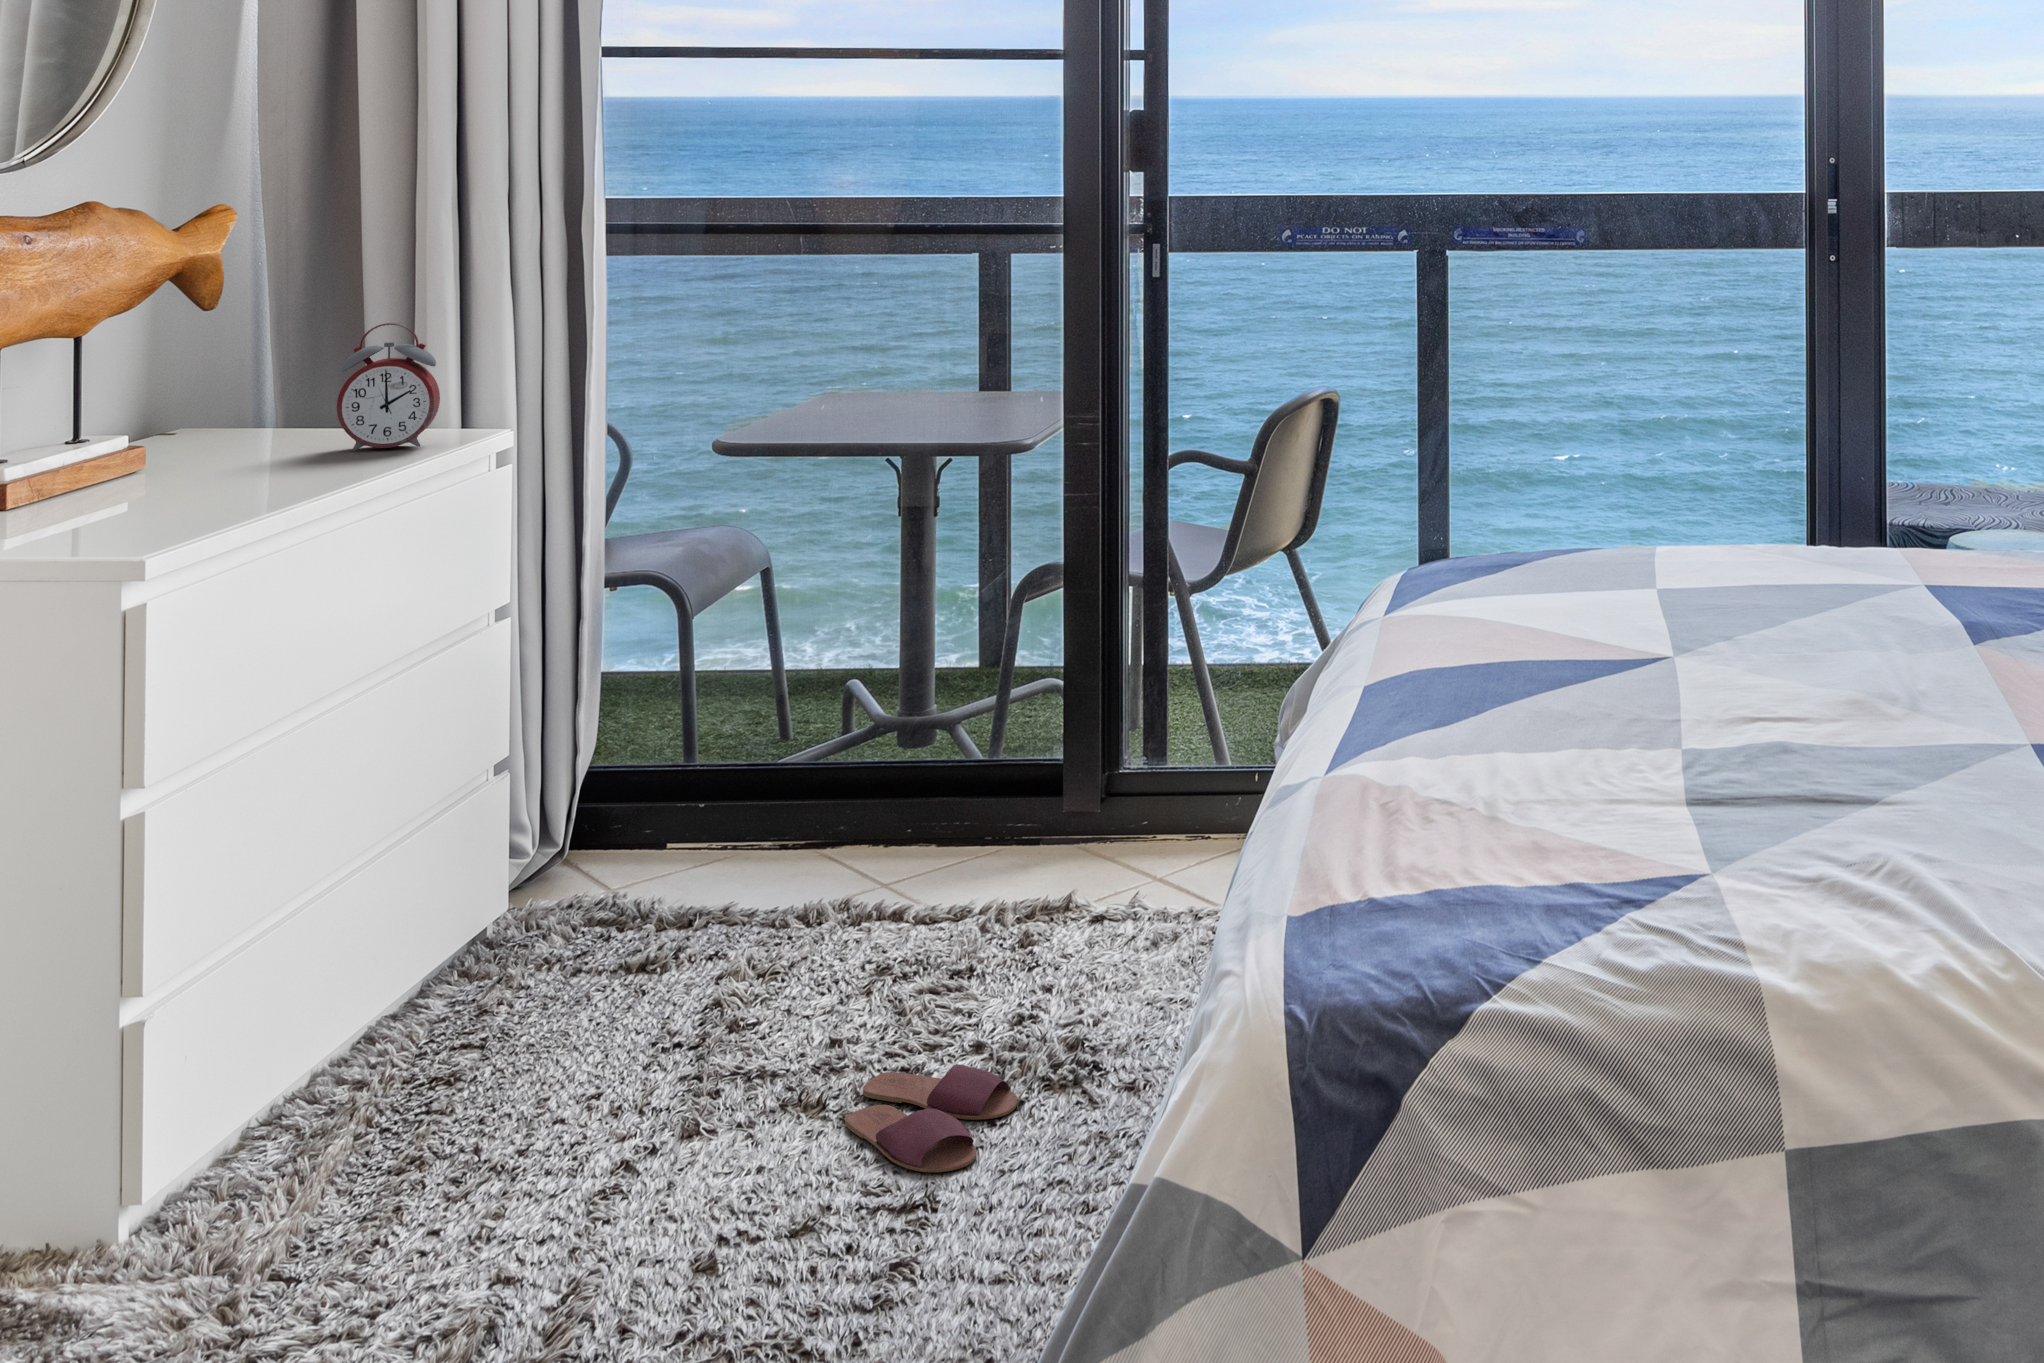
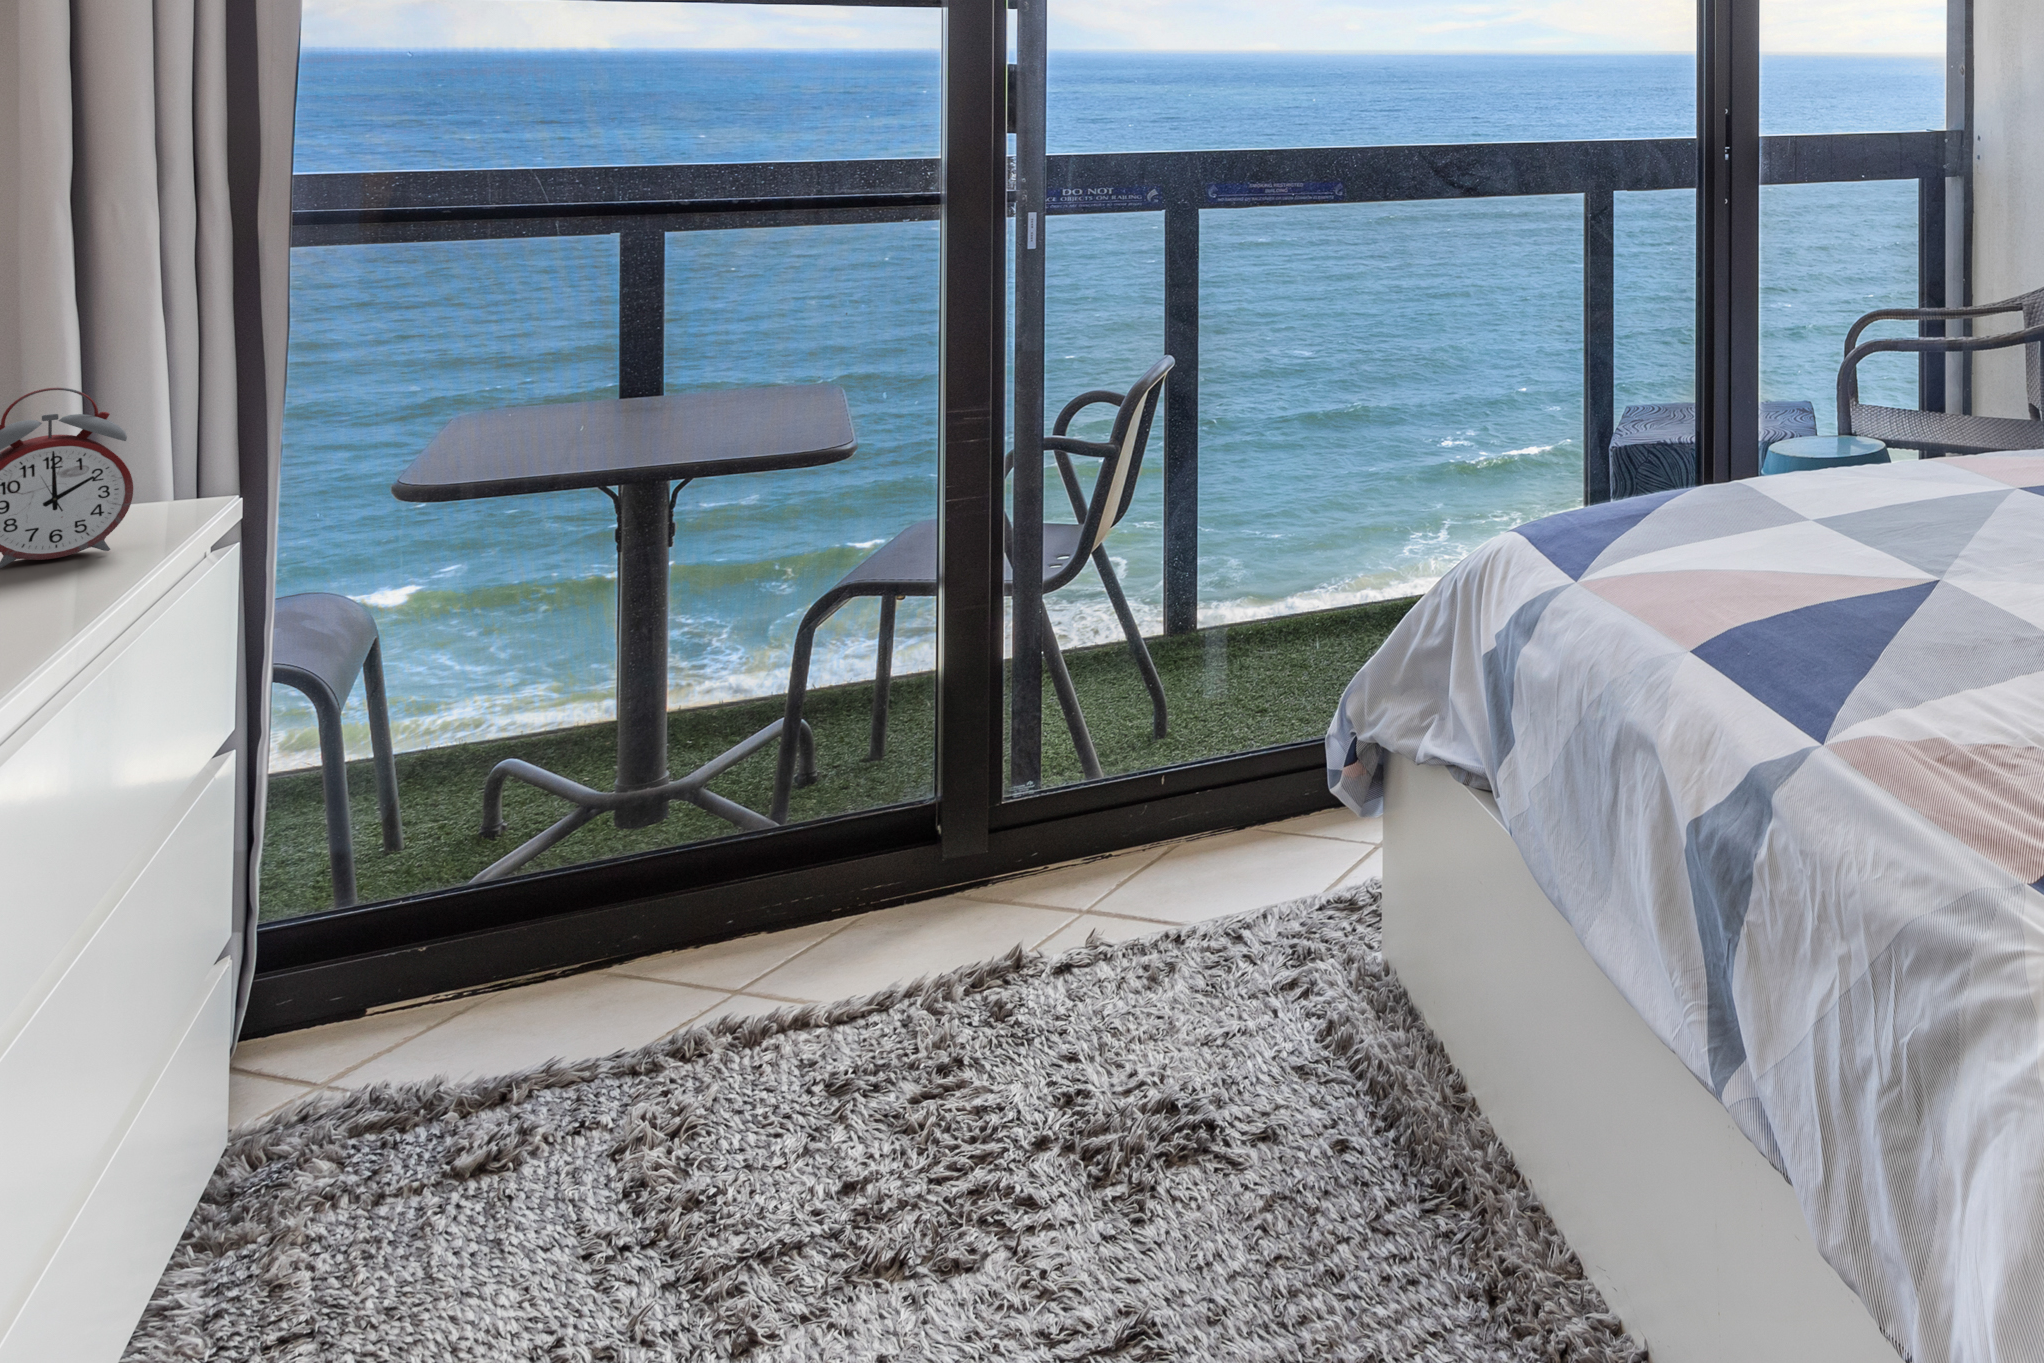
slippers: present [845,1064,1017,1172] -> none [948,1164,1162,1296]

